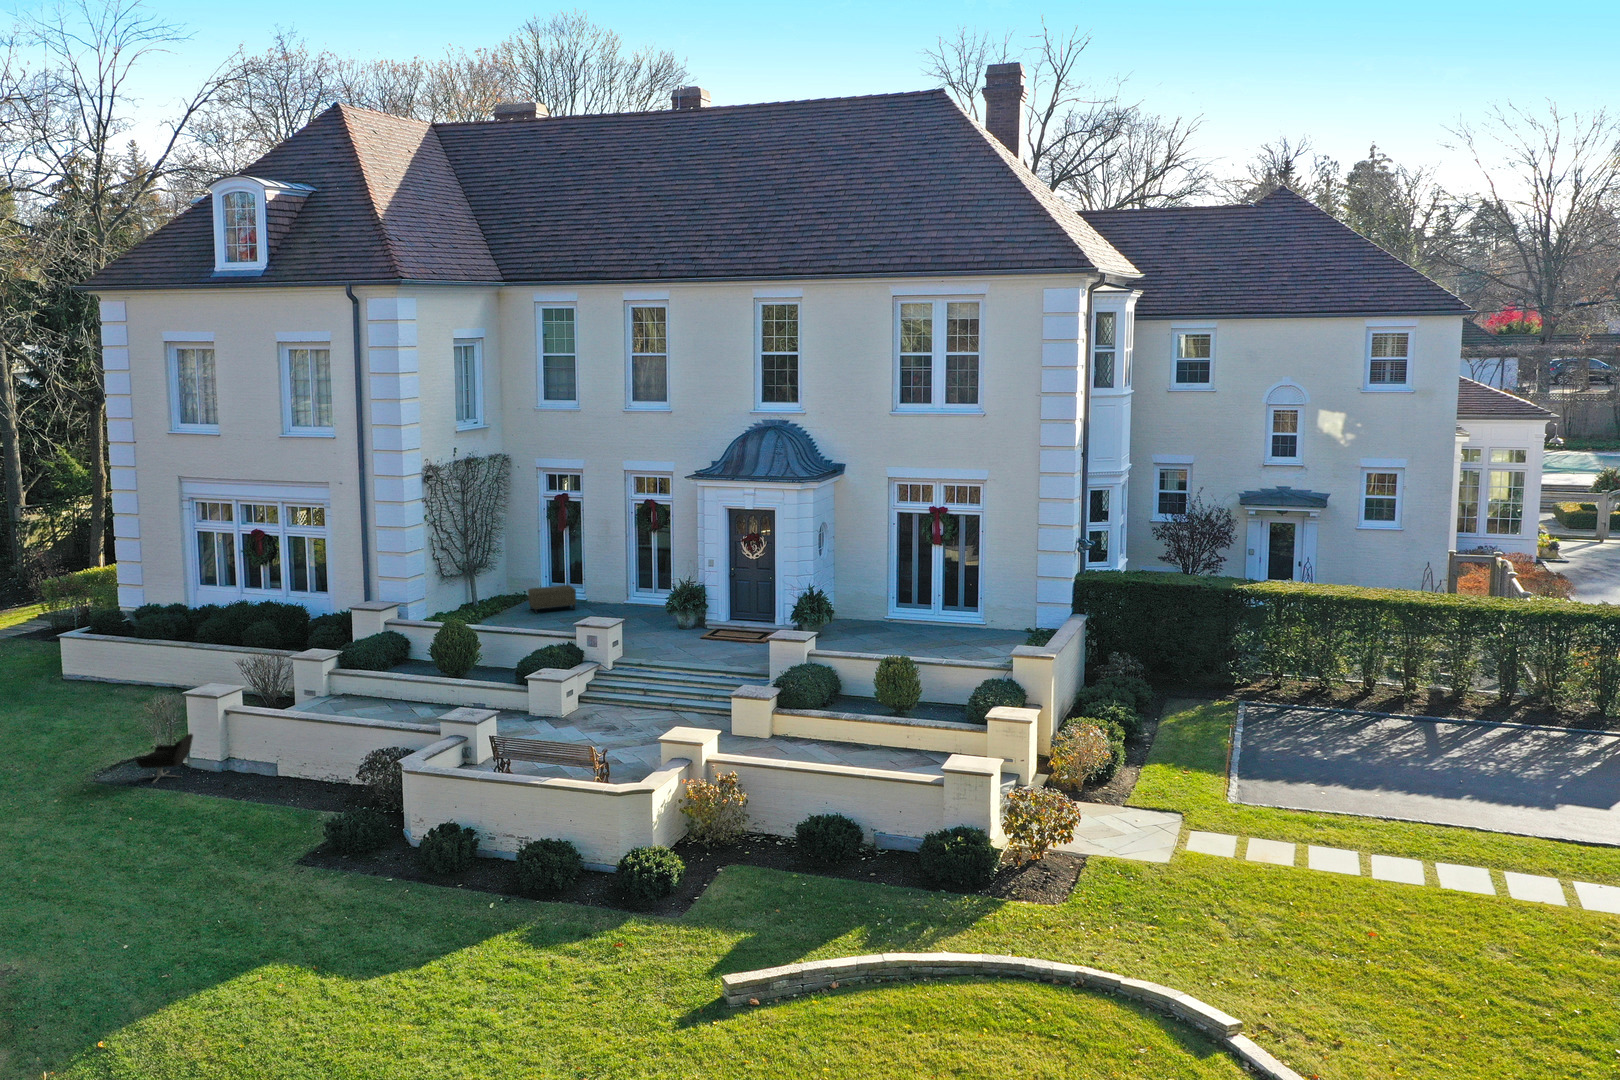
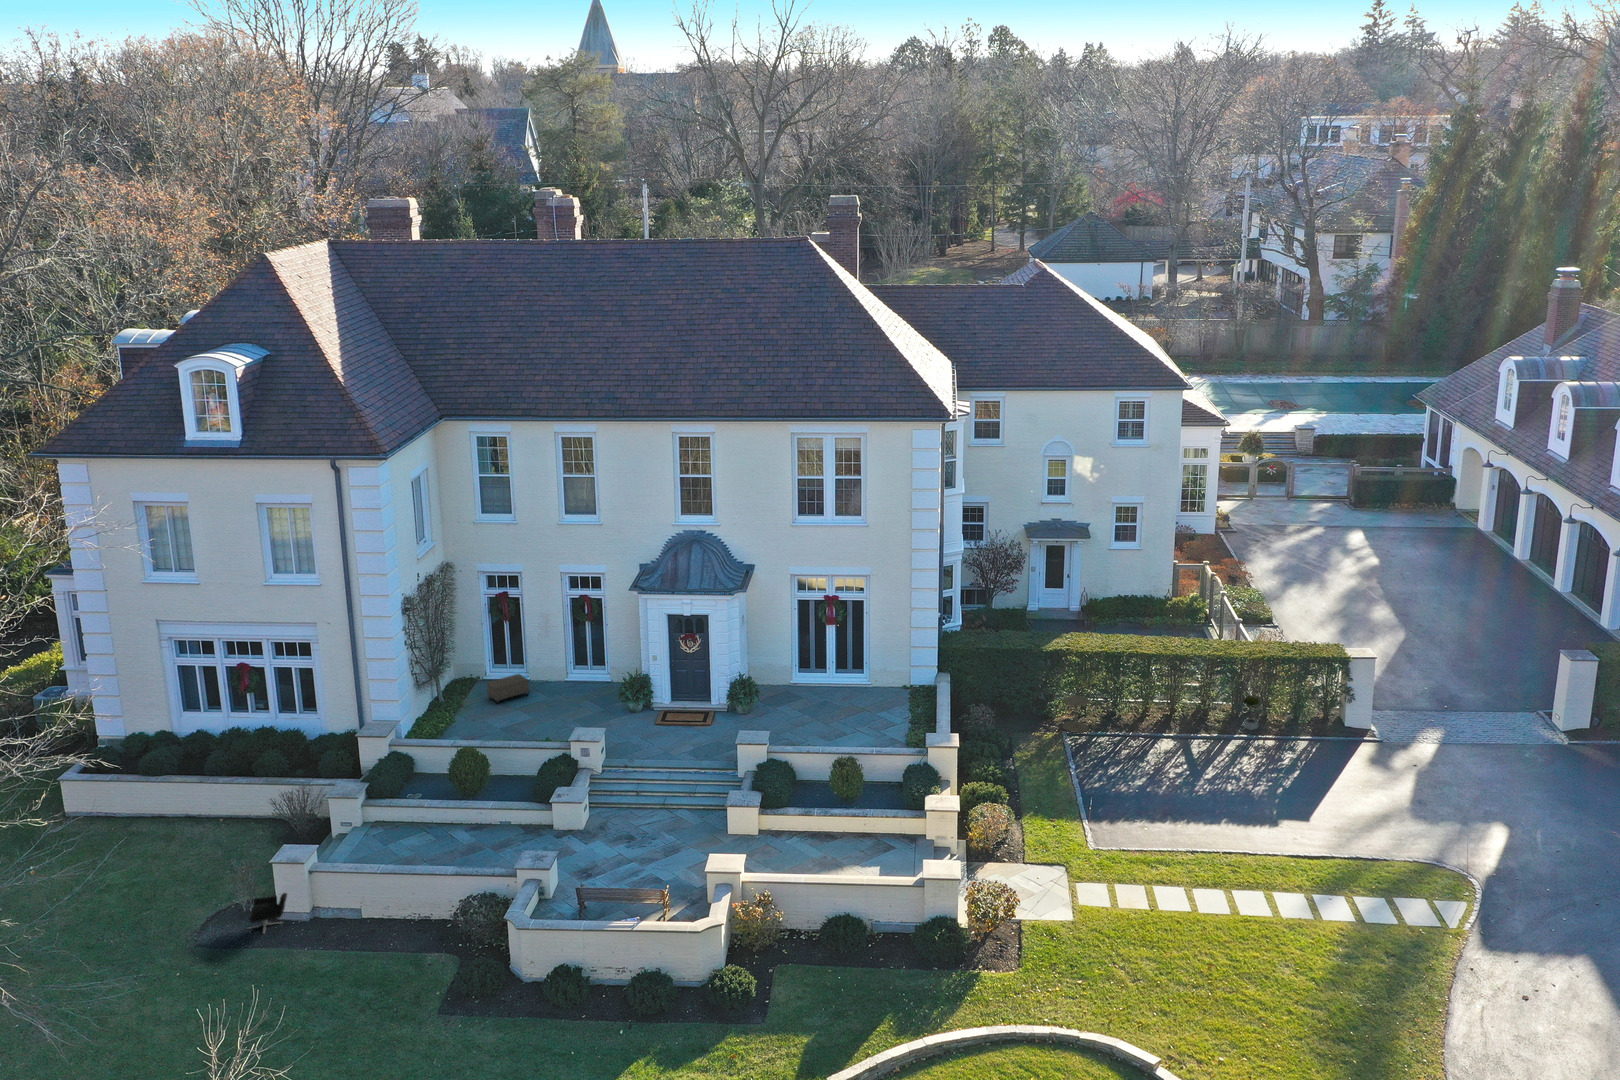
pedestal table: none [1239,650,1278,697] -> present [1062,695,1090,733]
potted tree: none [1505,661,1531,711] -> present [1243,696,1259,730]

